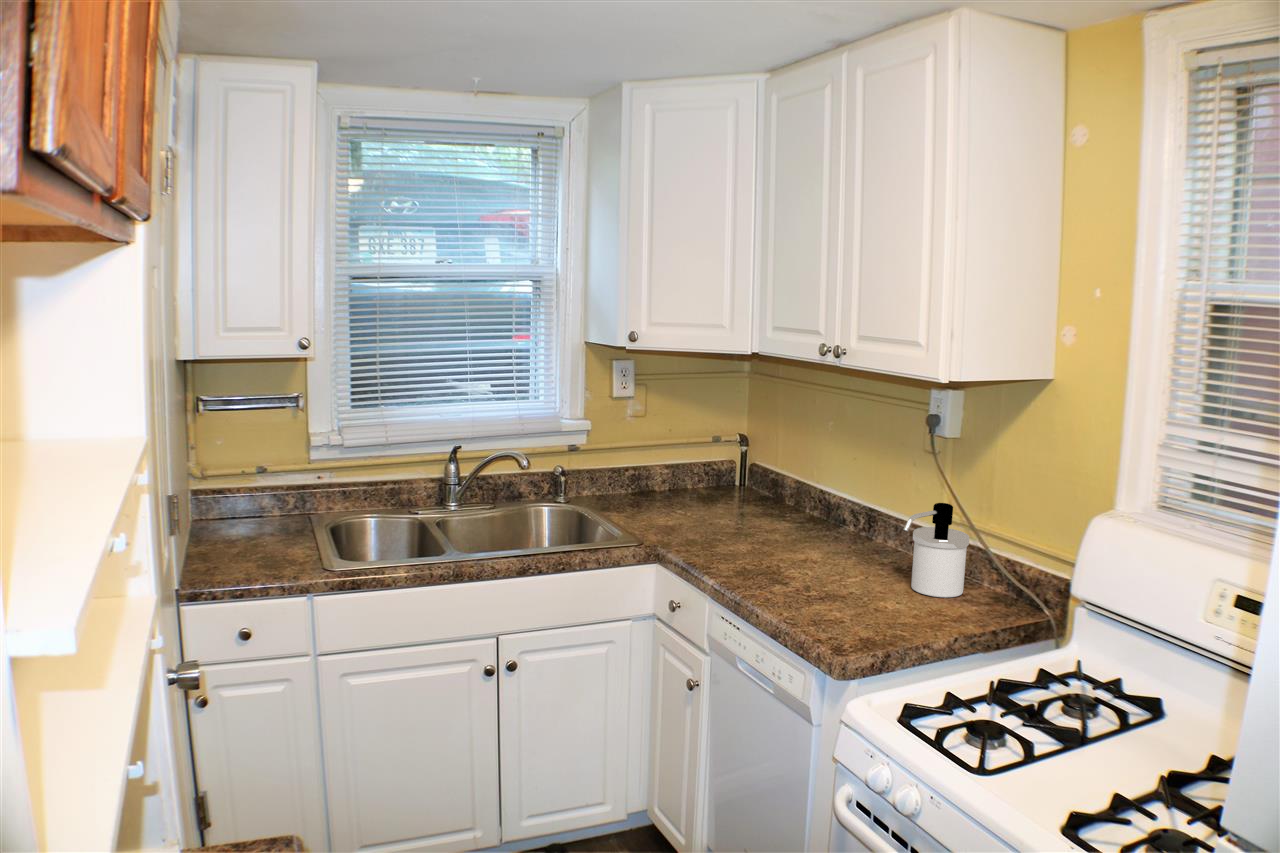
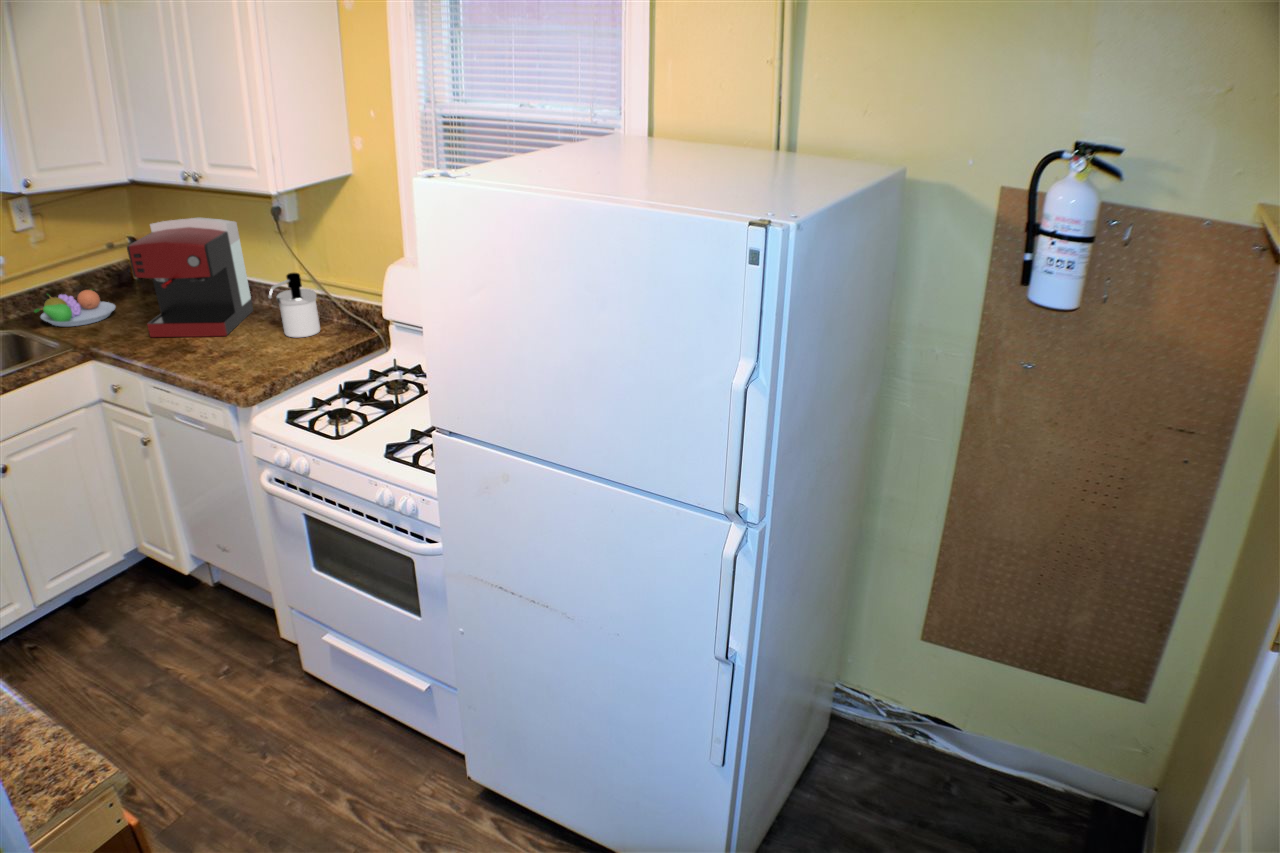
coffee maker: none [741,415,880,573] -> present [127,218,253,337]
fruit bowl: none [629,484,713,526] -> present [34,289,115,326]

